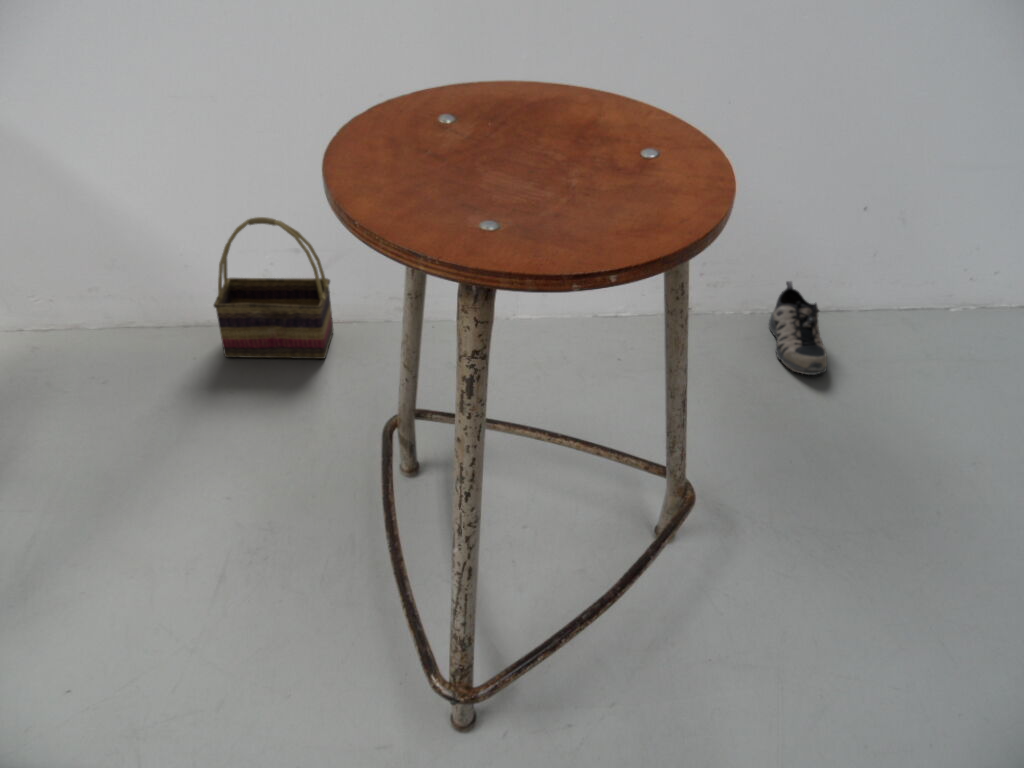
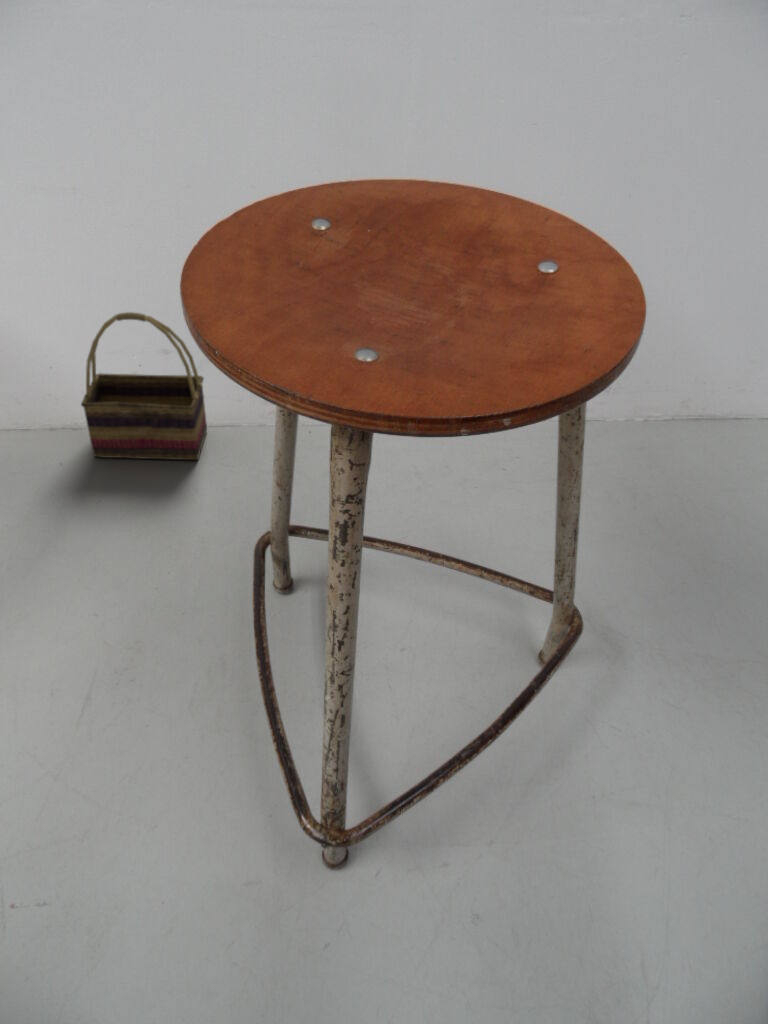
shoe: present [769,281,827,375] -> none [662,383,722,485]

